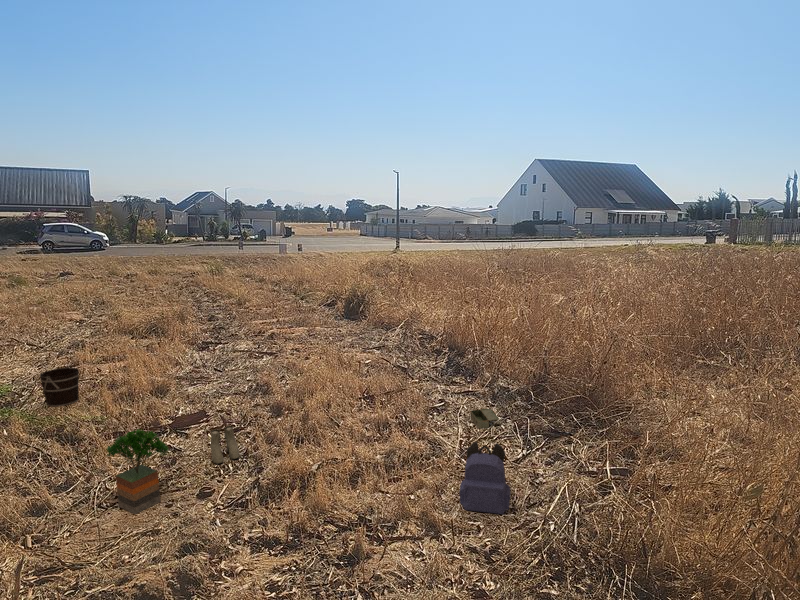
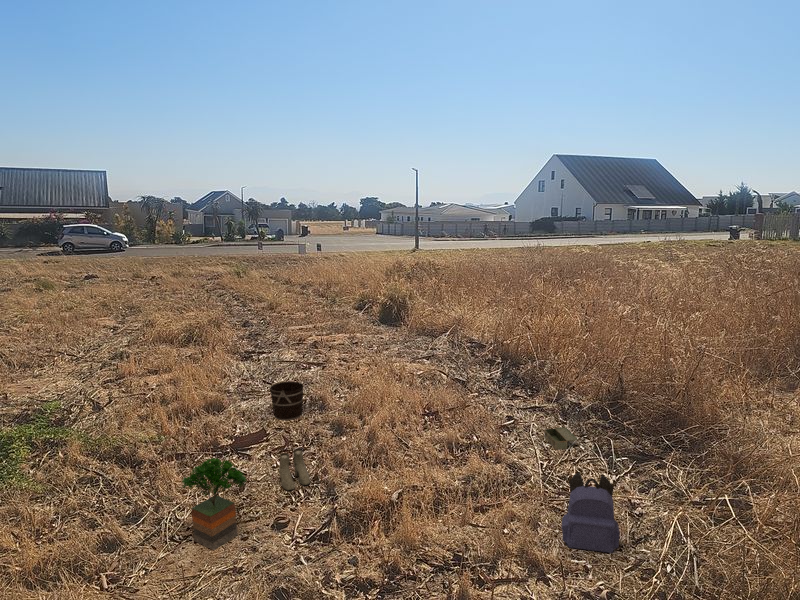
bucket: present [40,367,79,406] -> present [270,381,303,420]

